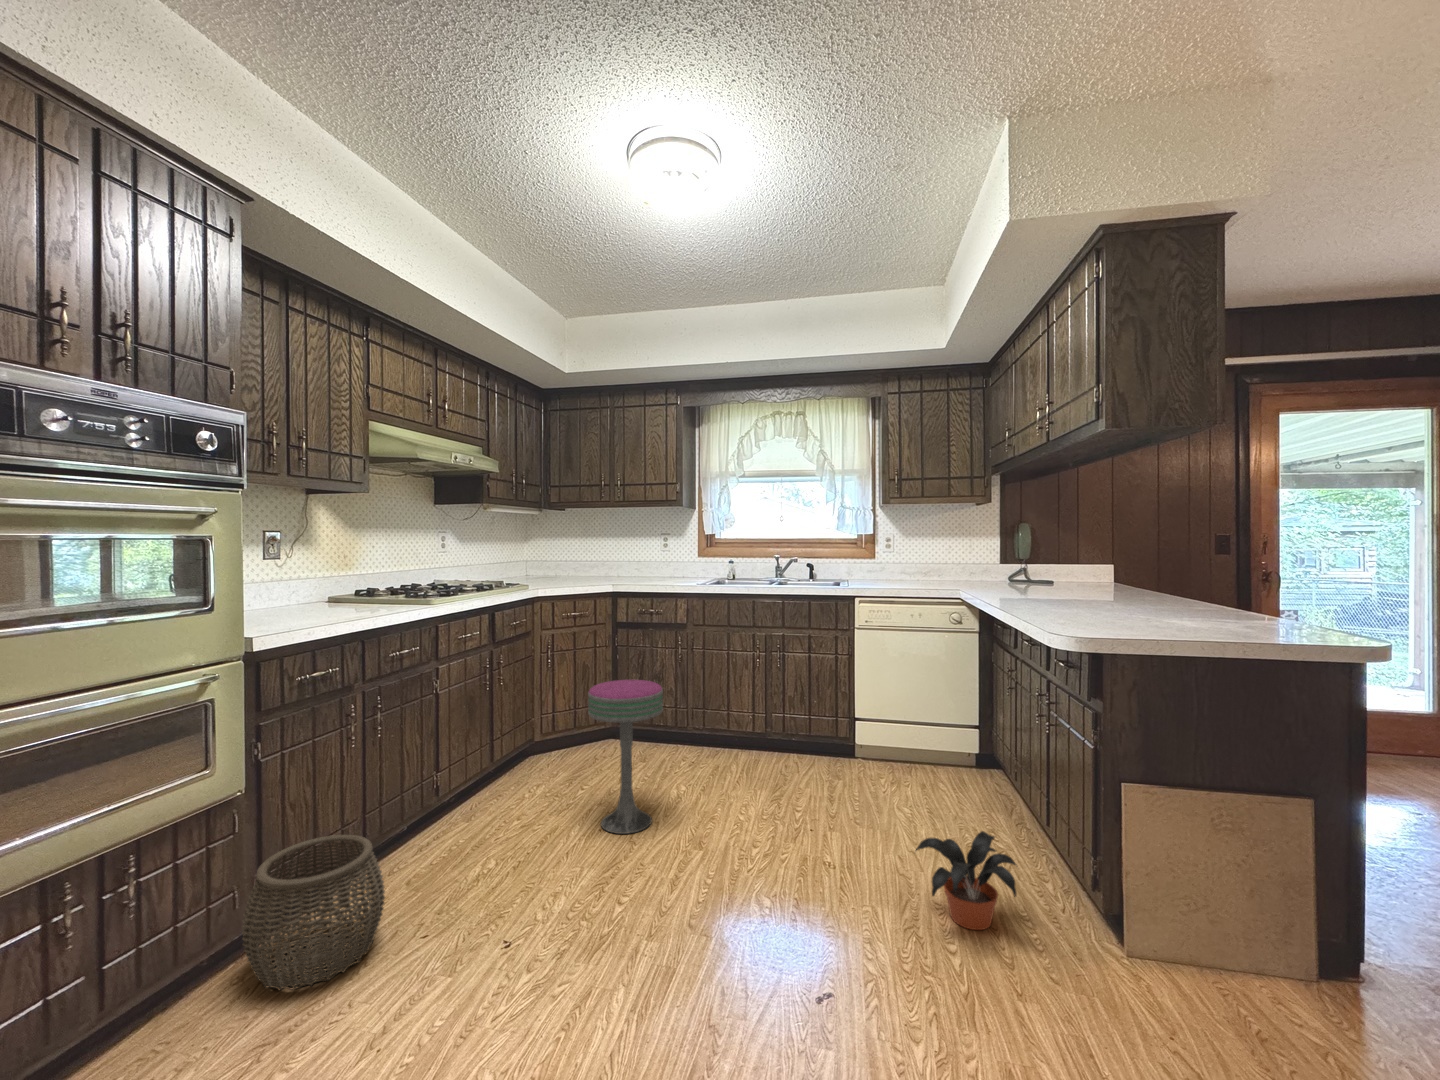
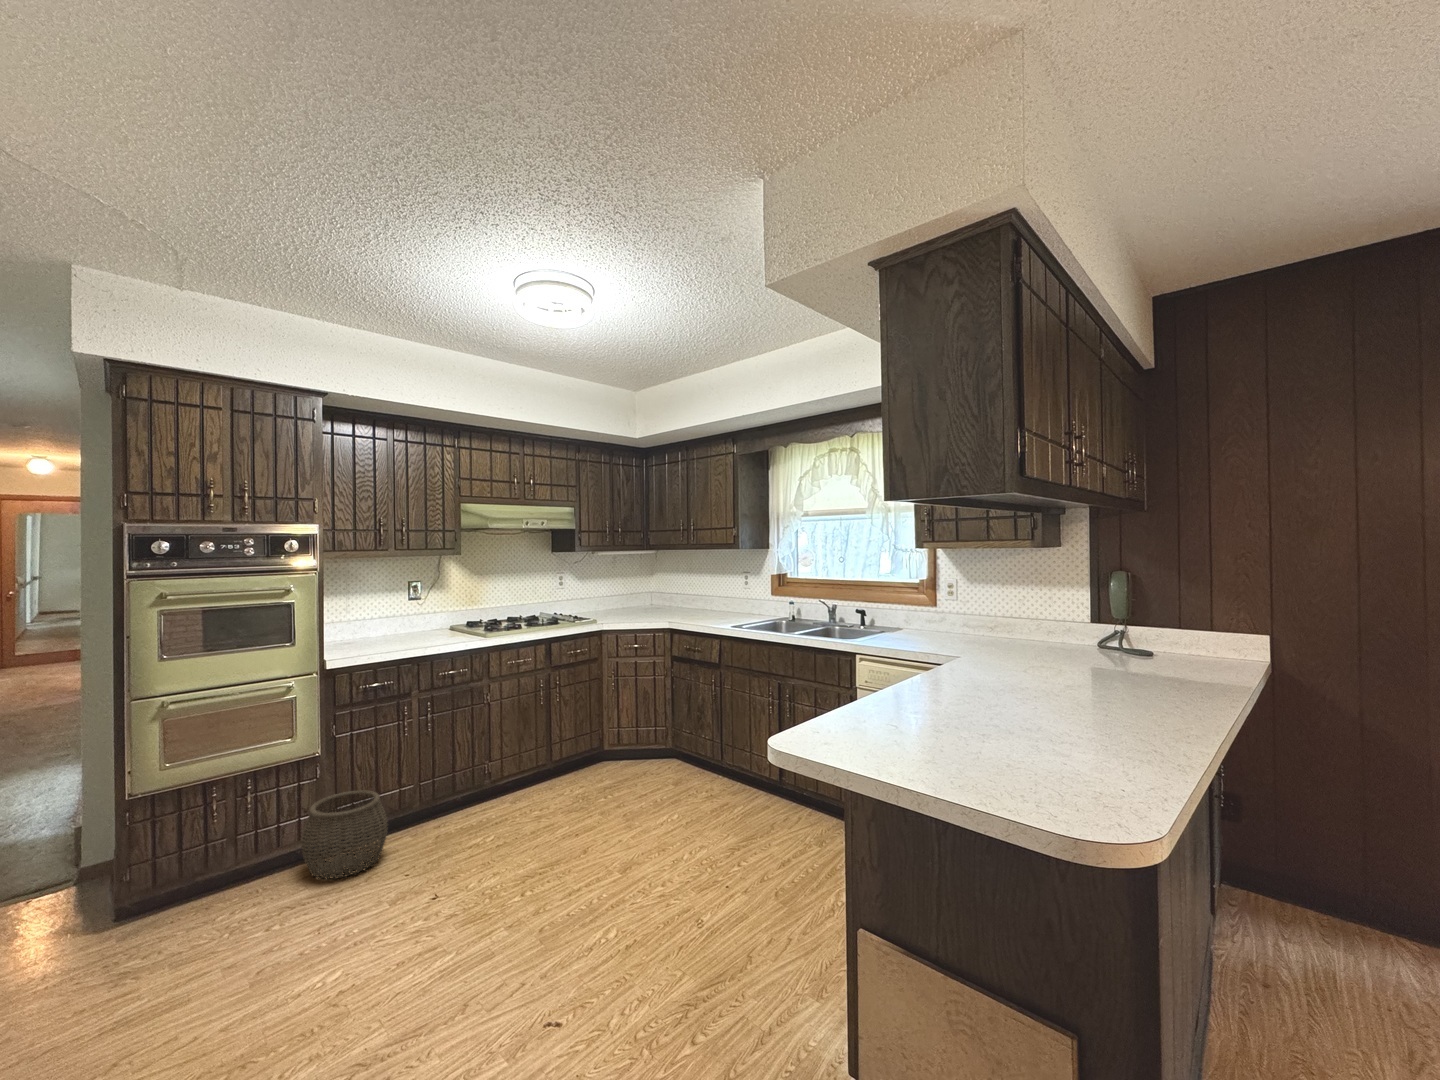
bar stool: present [588,680,663,834] -> none [564,710,626,838]
potted plant: present [915,831,1016,930] -> none [683,903,782,1003]

